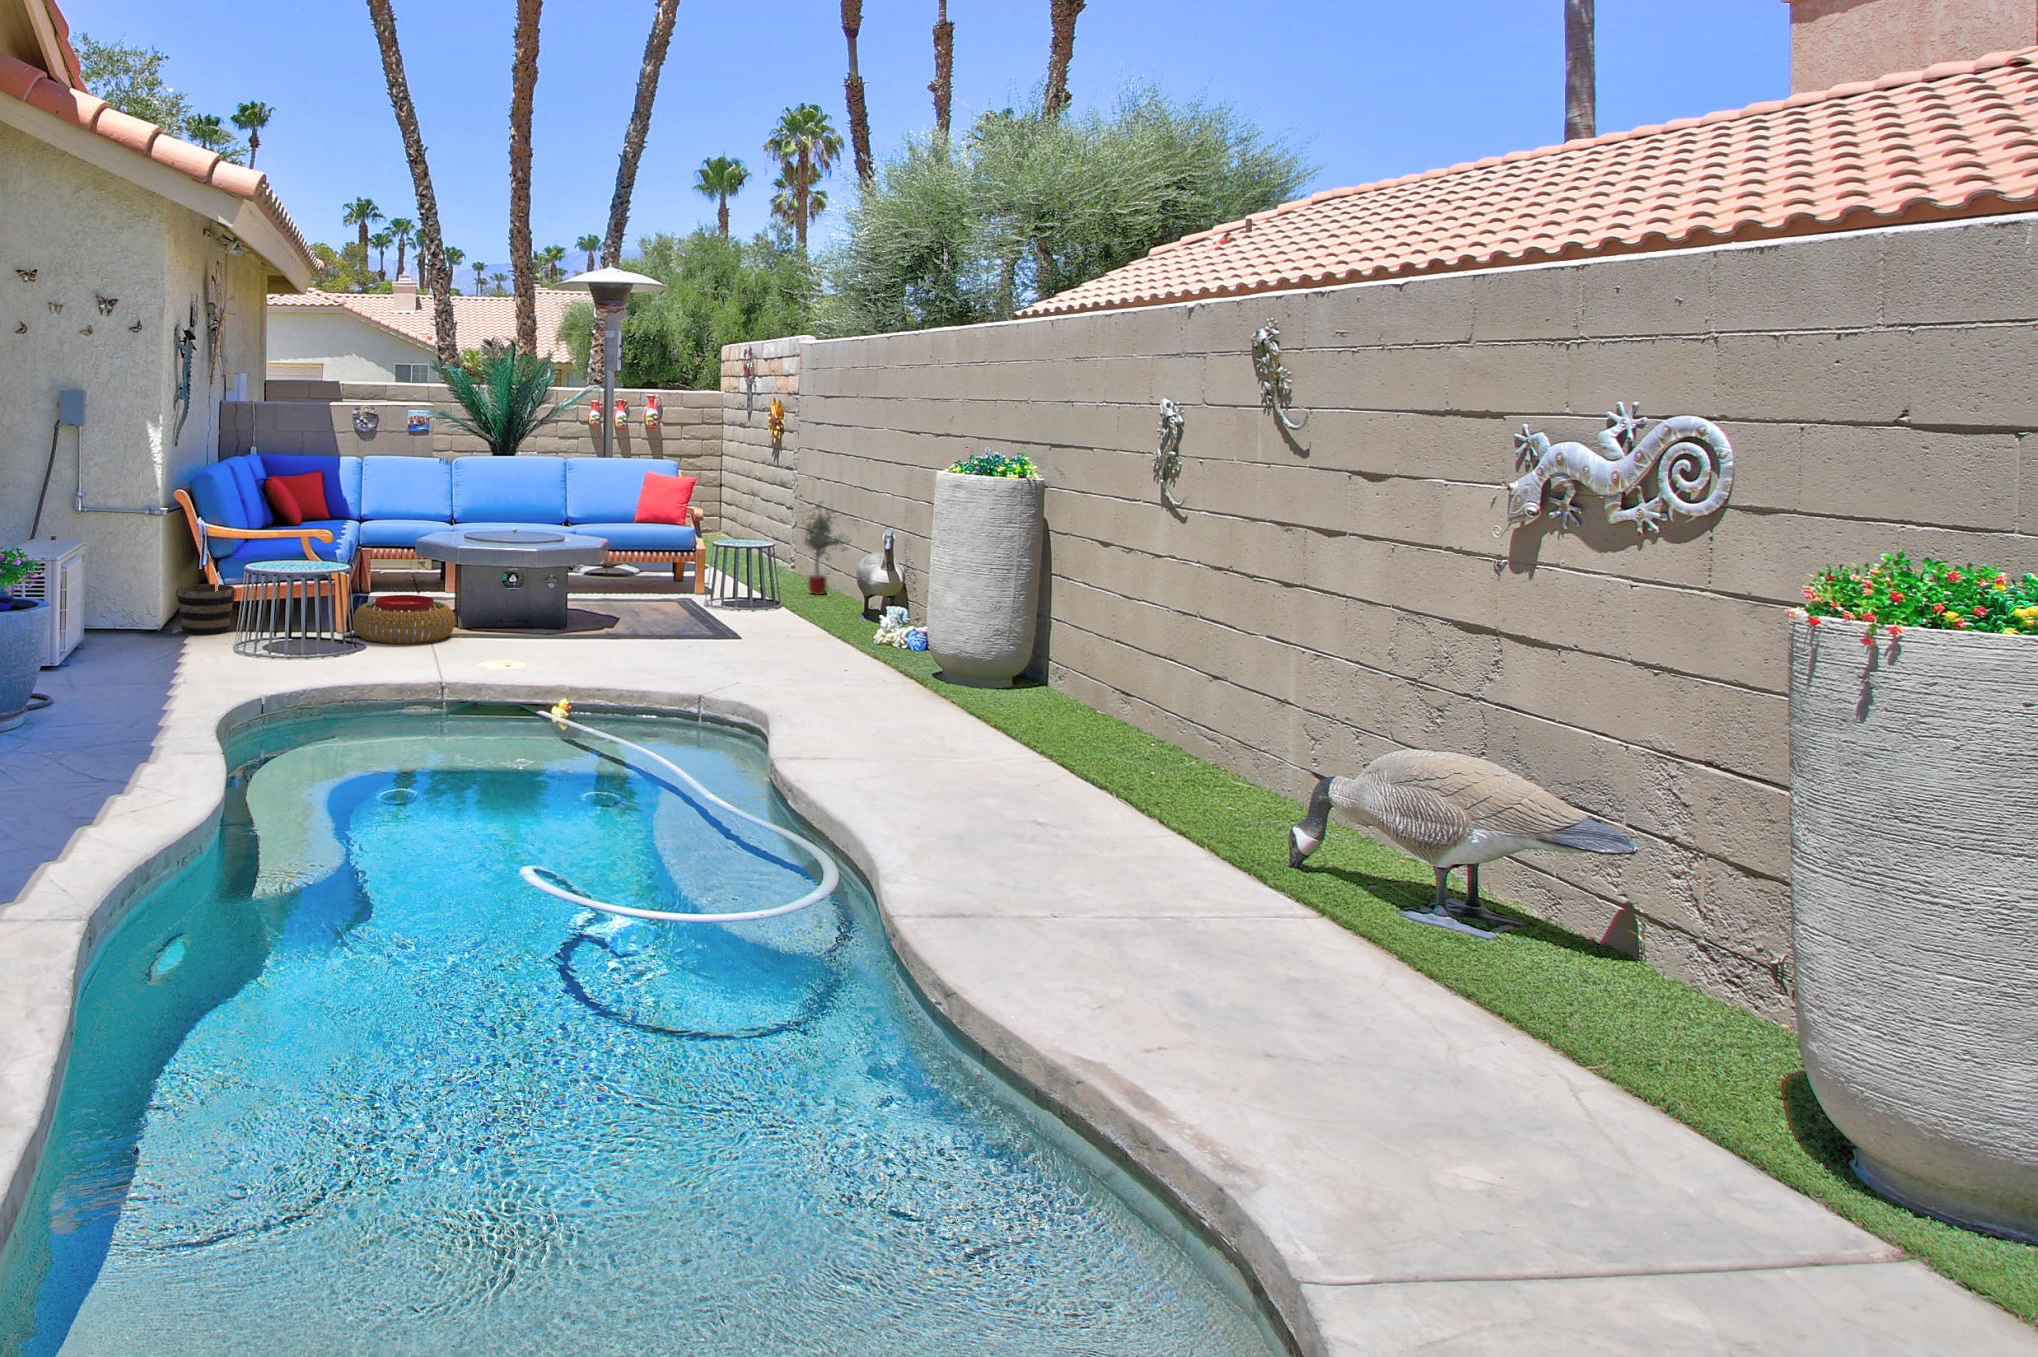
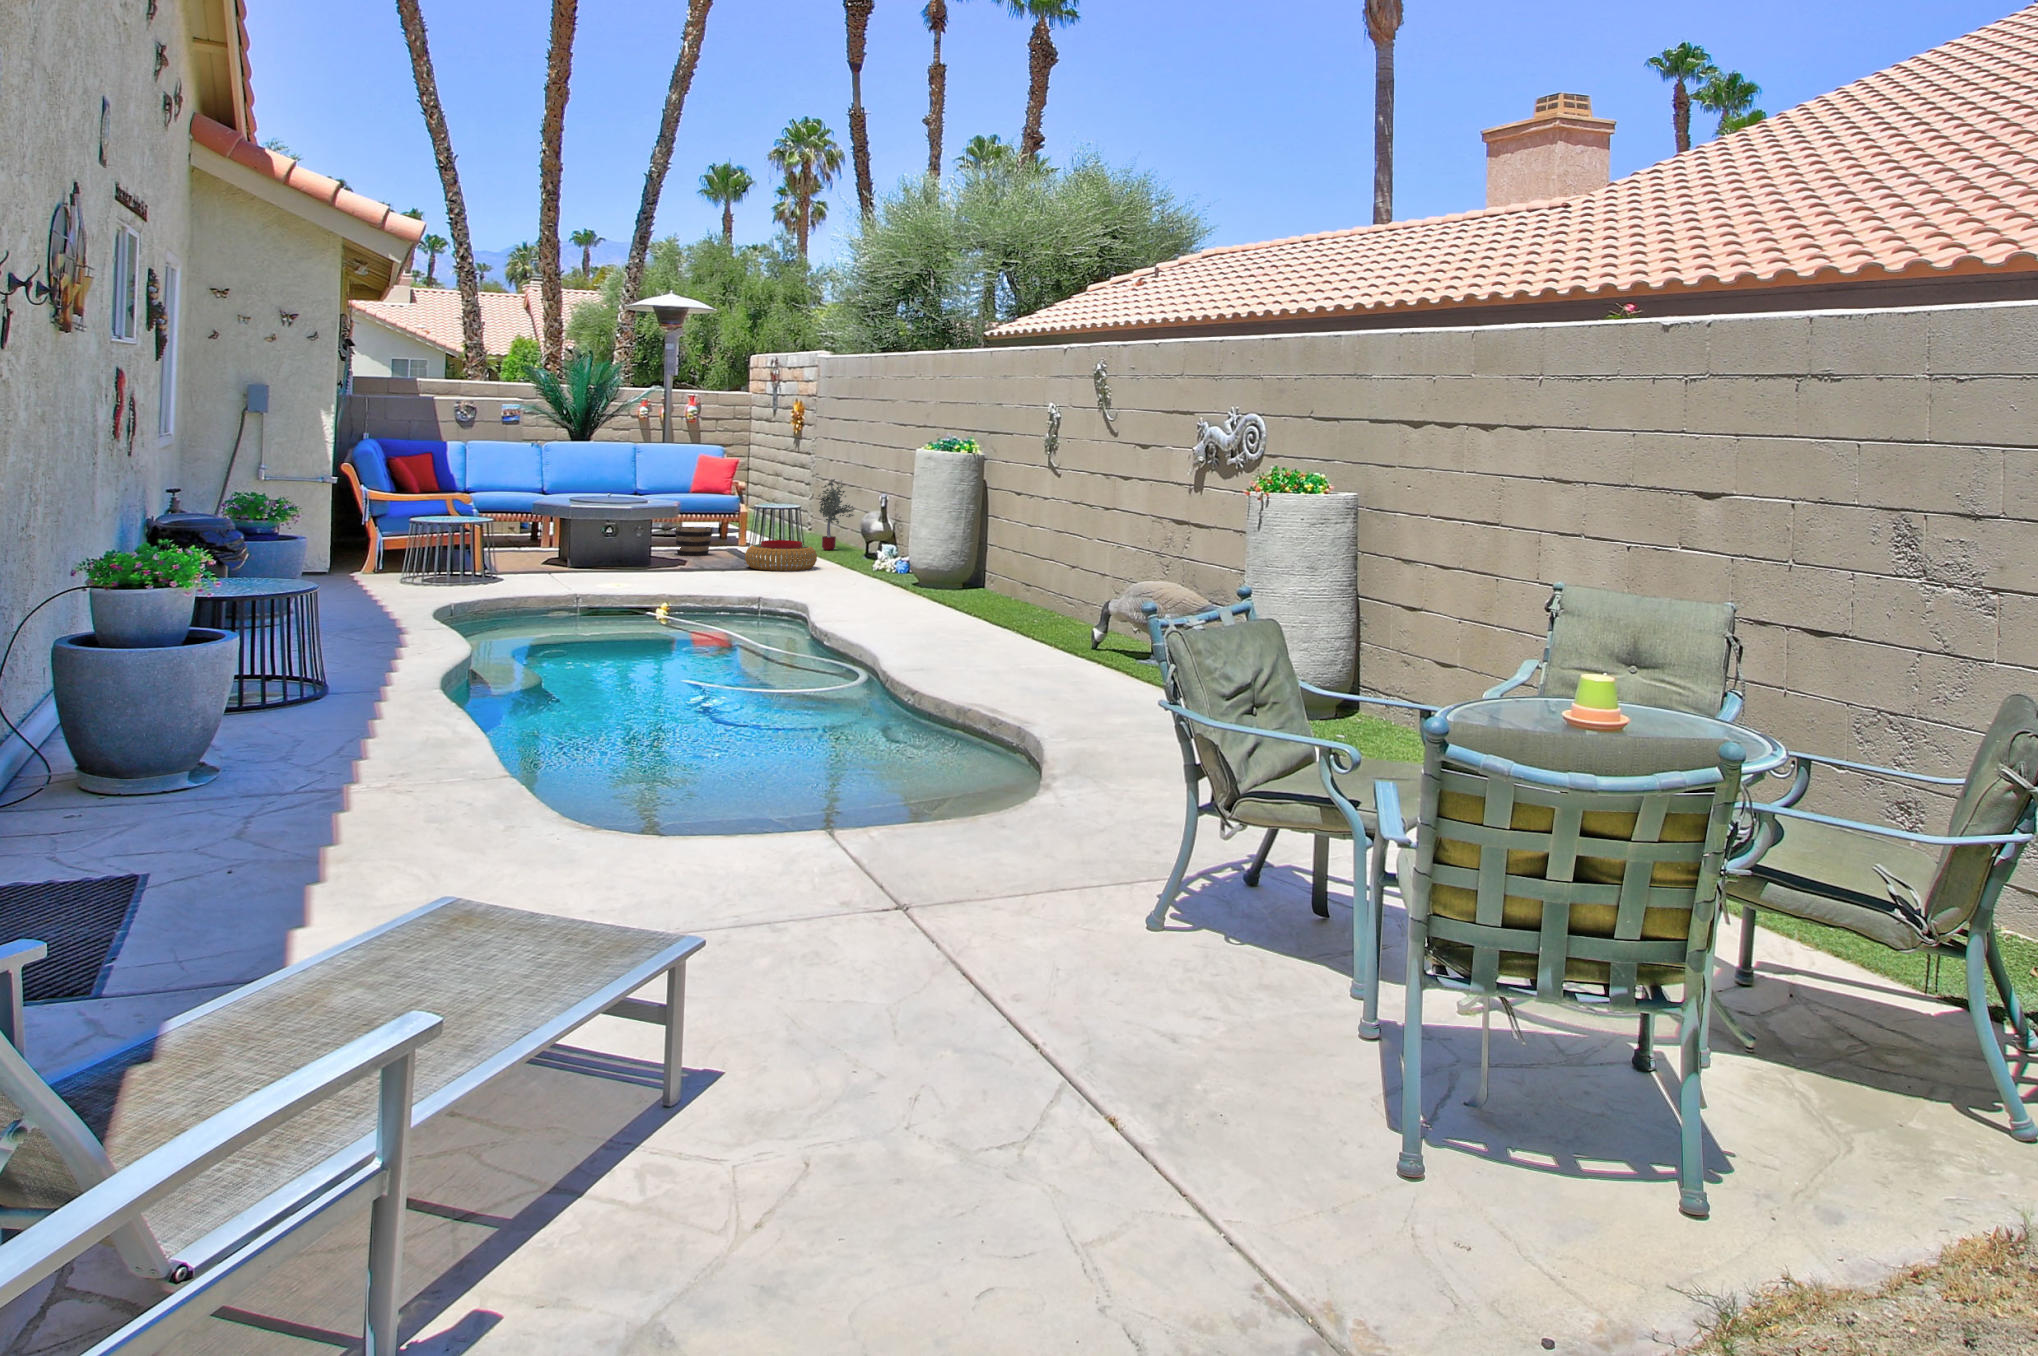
bucket: present [176,584,236,635] -> present [674,527,713,556]
pouf: present [353,595,455,644] -> present [745,540,817,571]

